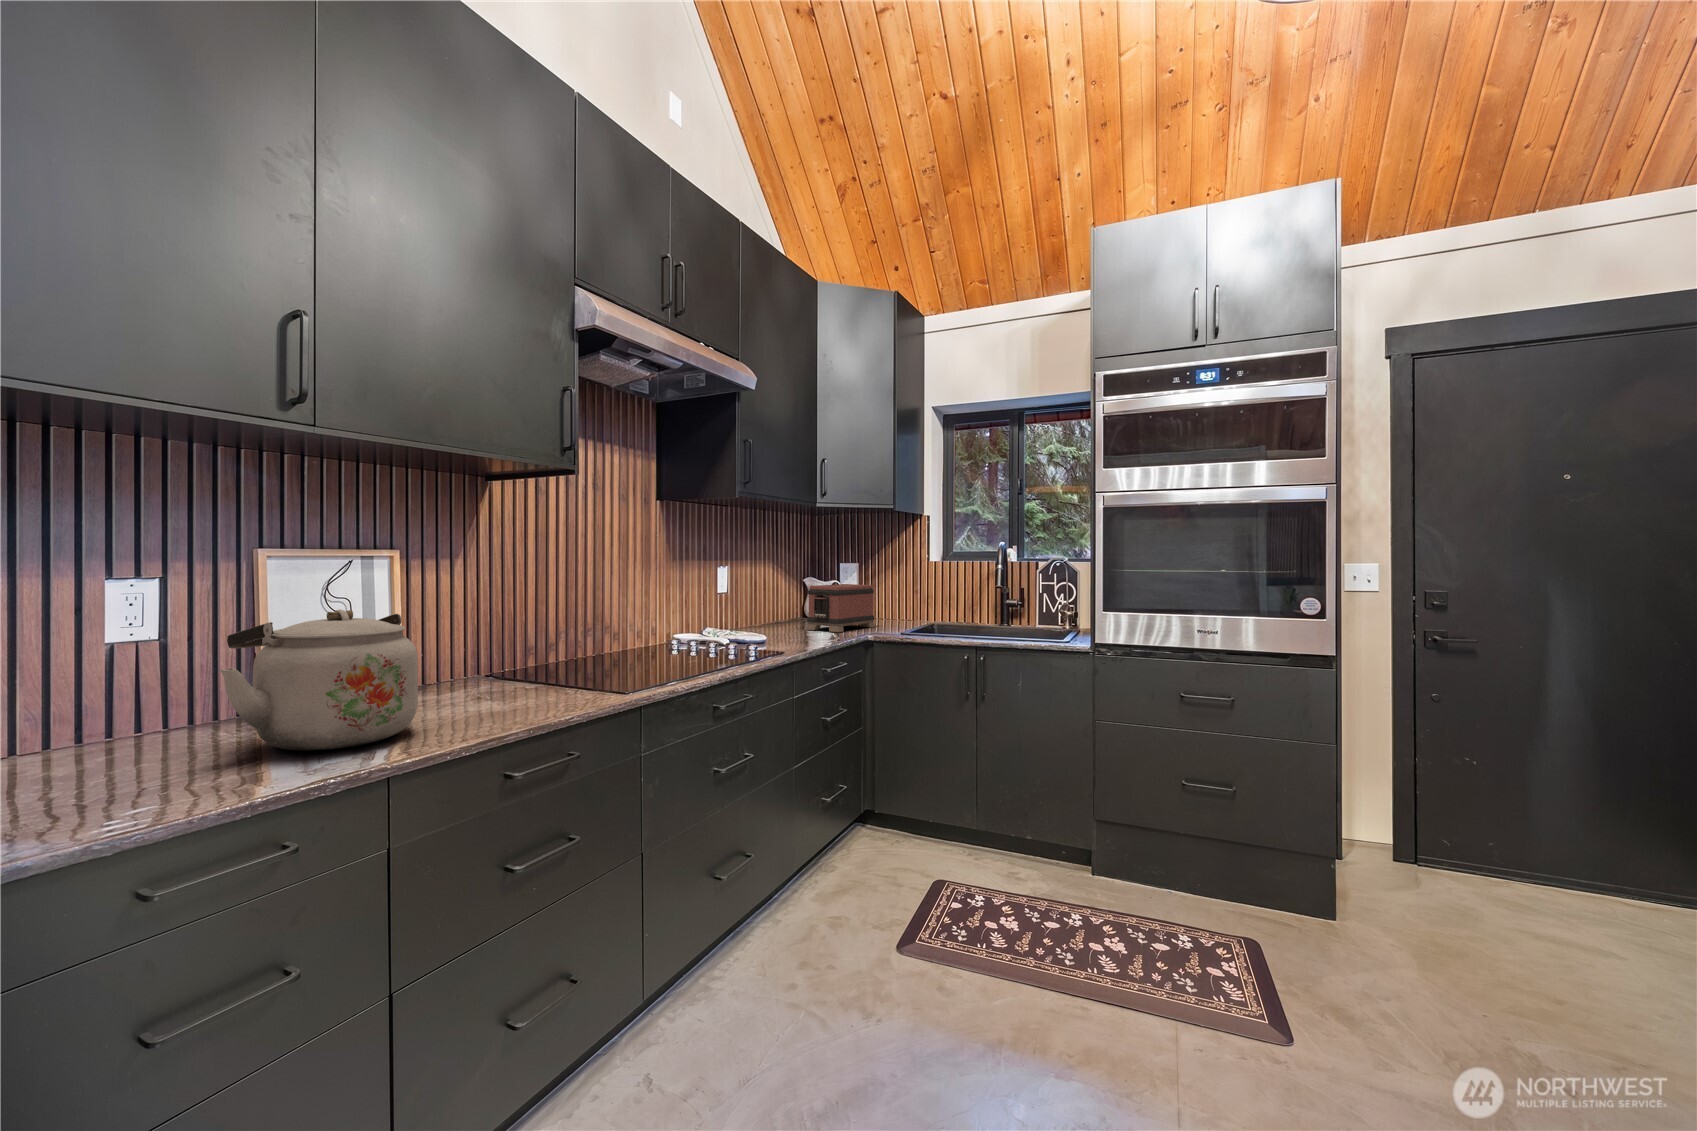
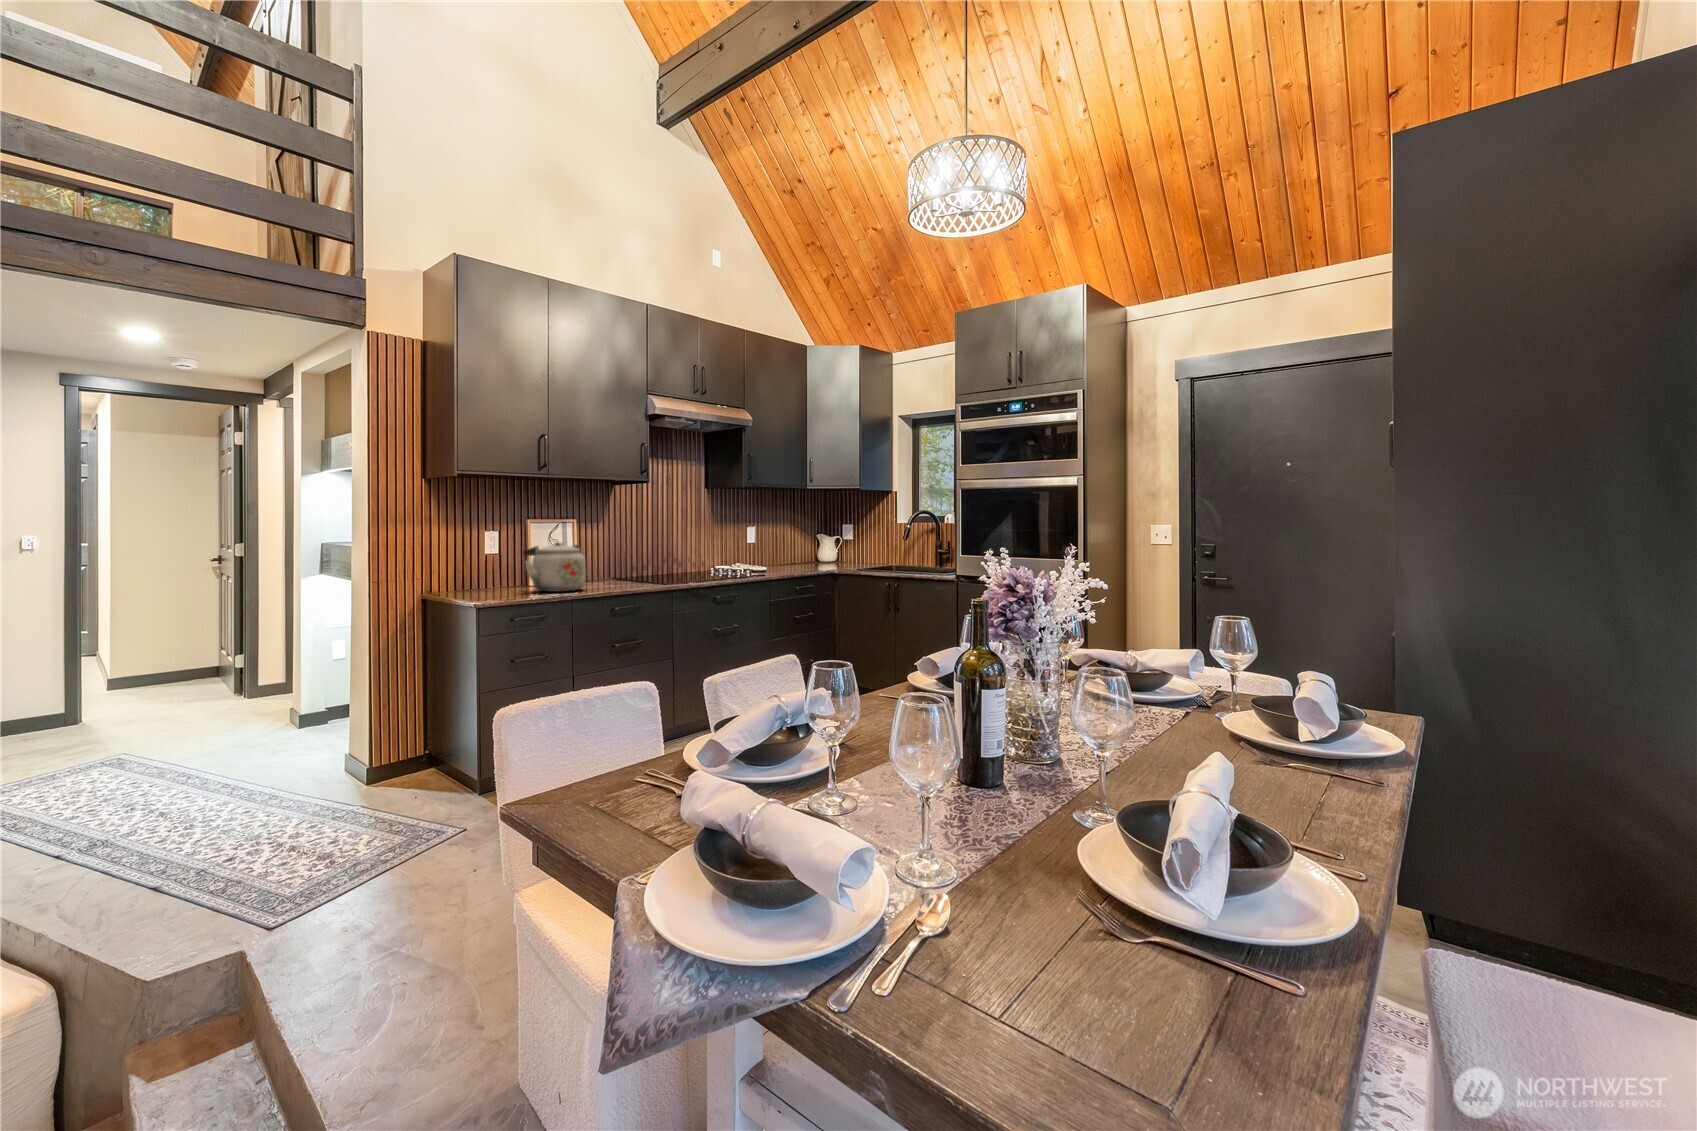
toaster: present [806,584,875,632] -> none [805,539,854,568]

